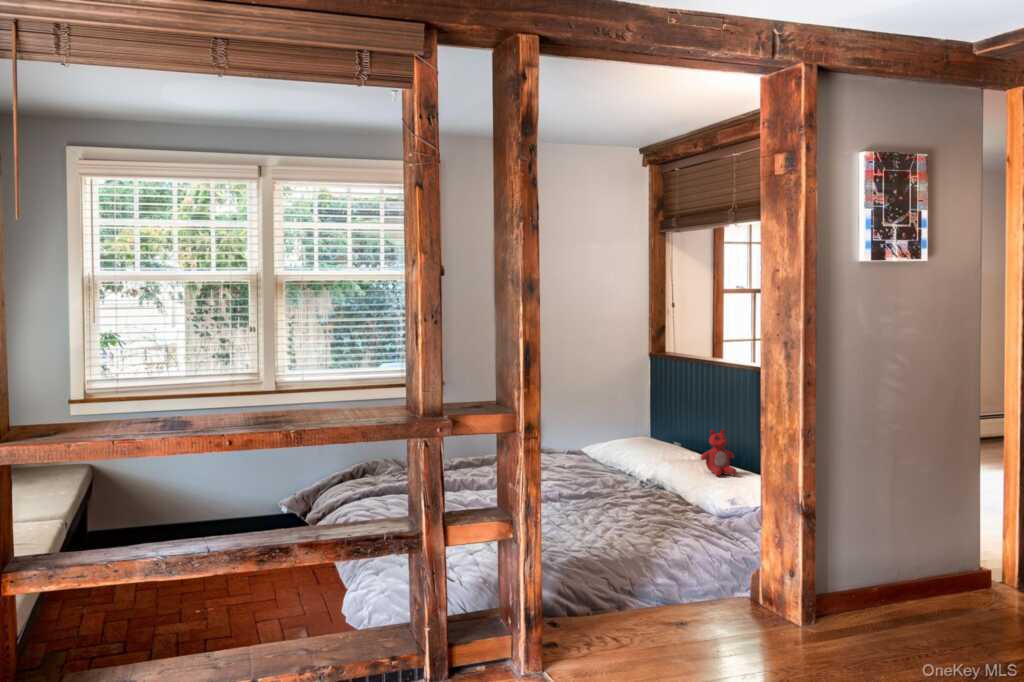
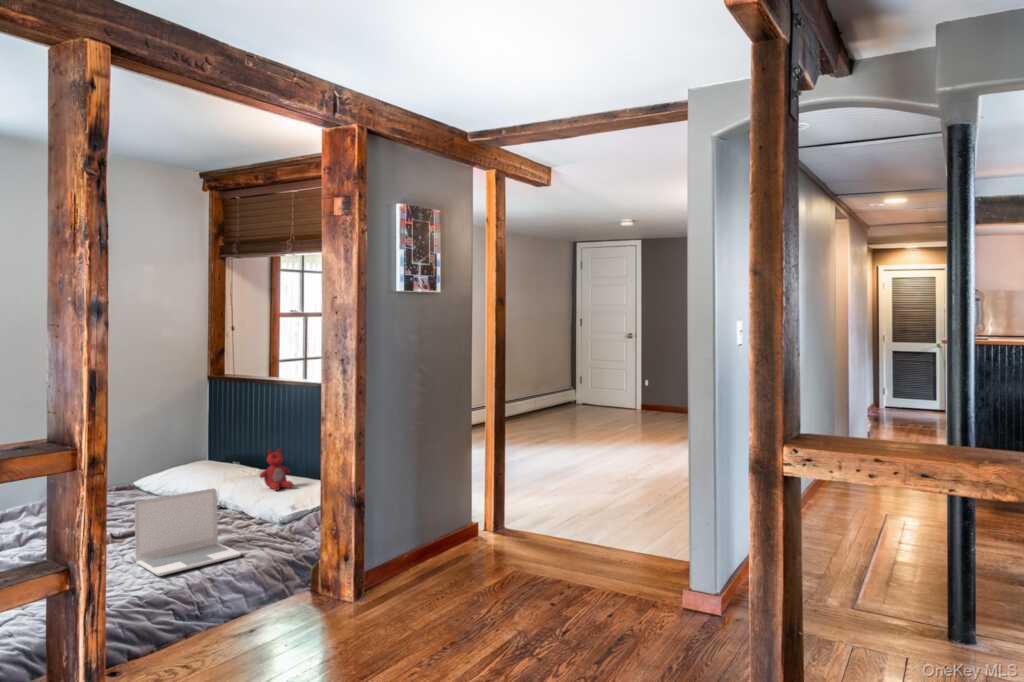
laptop: none [577,466,674,546] -> present [134,488,241,576]

